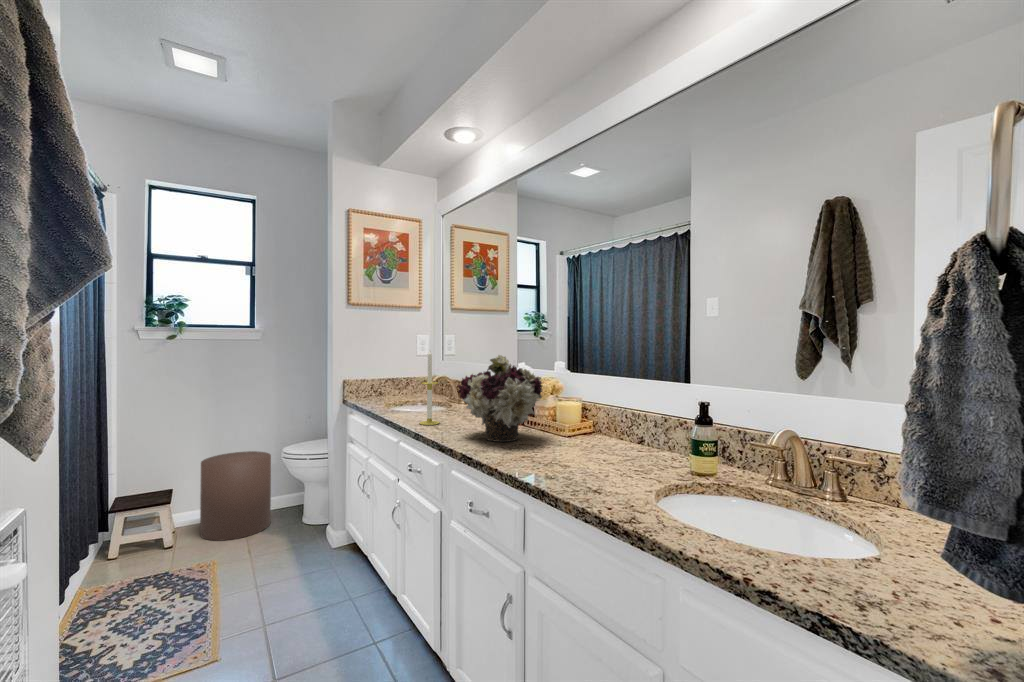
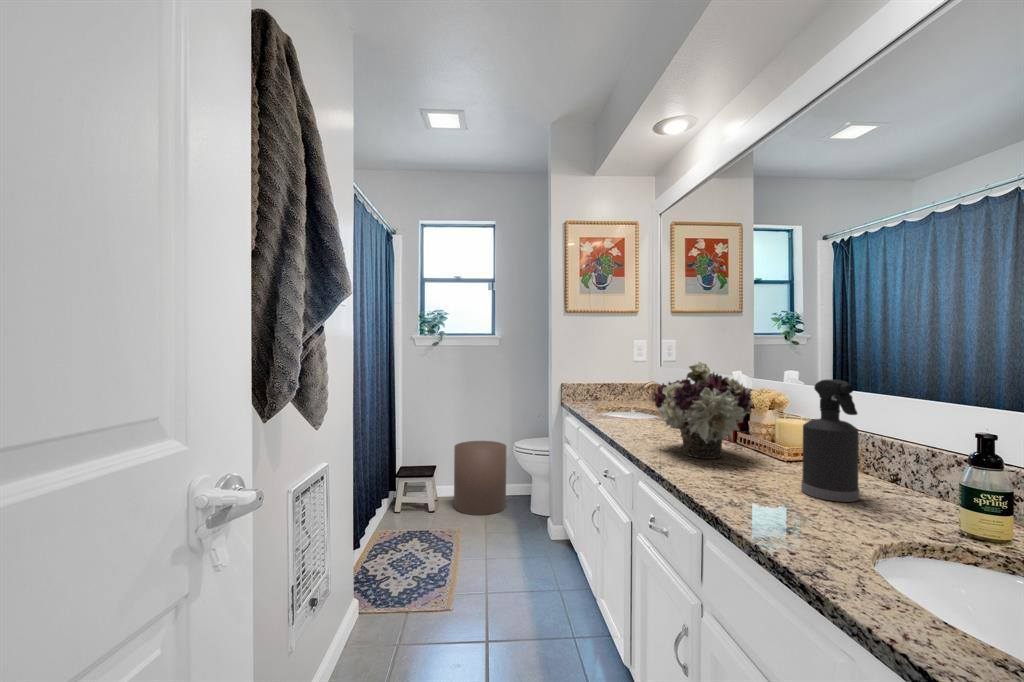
candle: present [420,350,439,425] -> none [621,354,642,432]
spray bottle: none [588,367,629,463] -> present [801,379,860,502]

